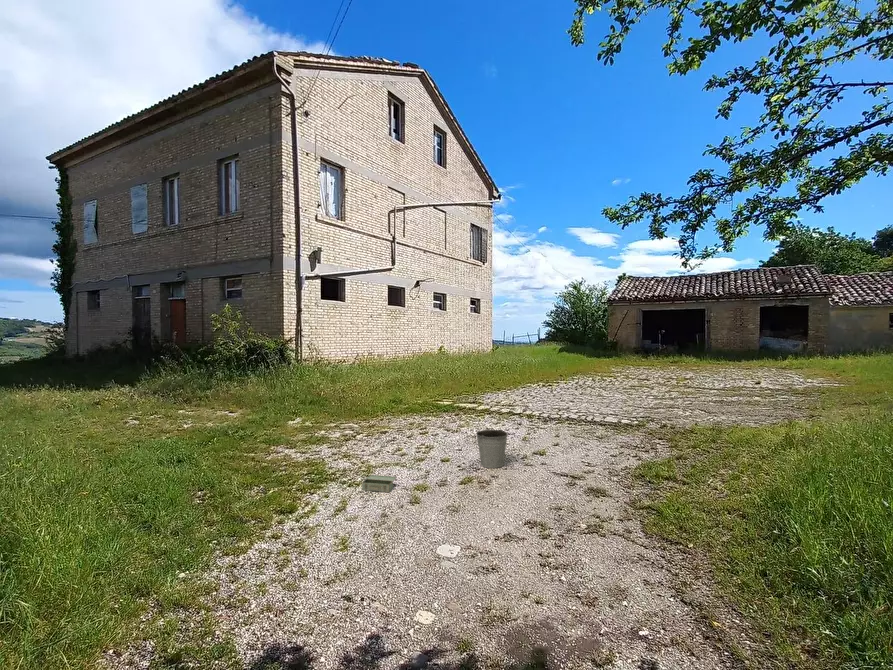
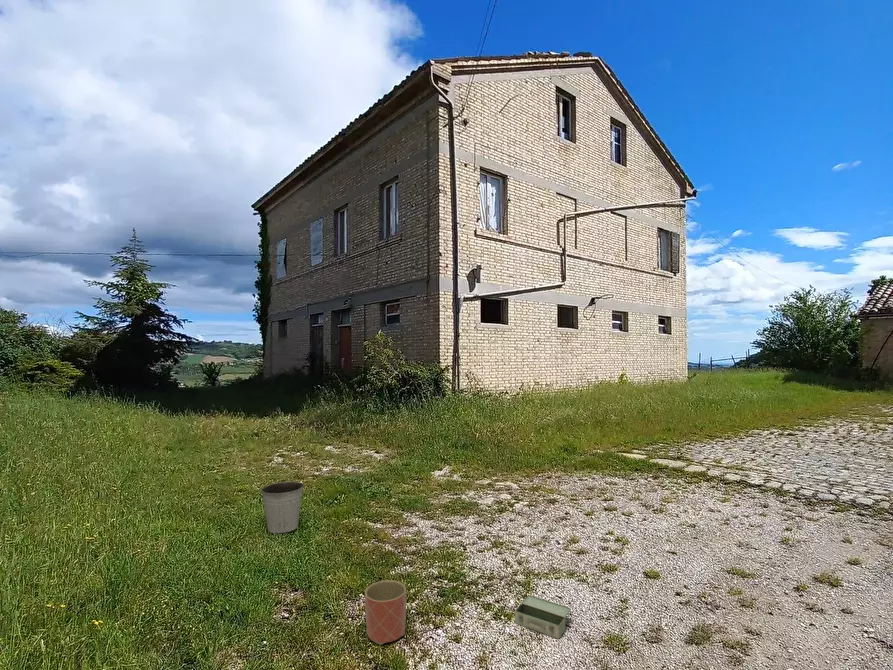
bucket: present [477,429,508,468] -> present [260,481,304,533]
planter: none [262,473,291,509] -> present [365,580,406,645]

